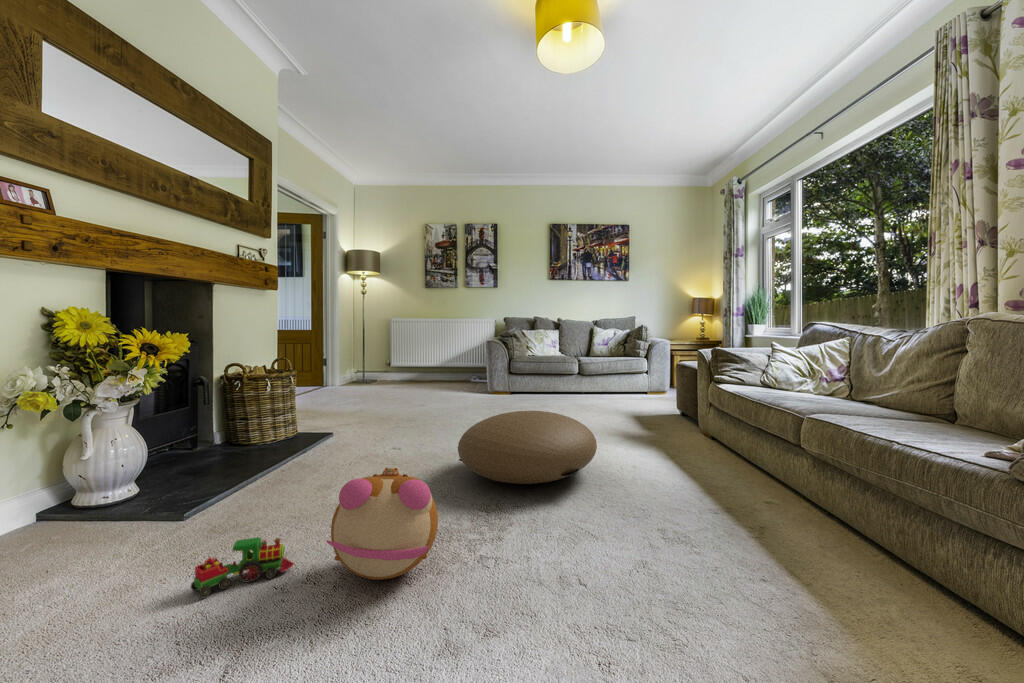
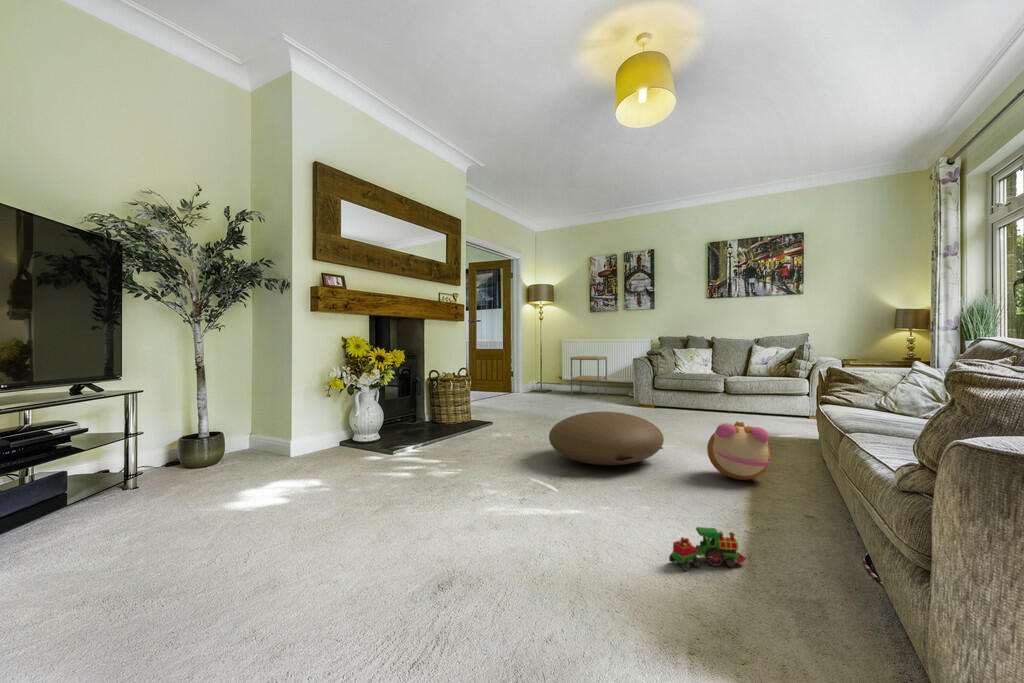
side table: none [406,339,446,387] -> present [570,356,607,398]
plush toy: present [327,468,438,580] -> present [707,422,772,480]
toy train: present [191,537,294,598] -> present [669,527,746,570]

